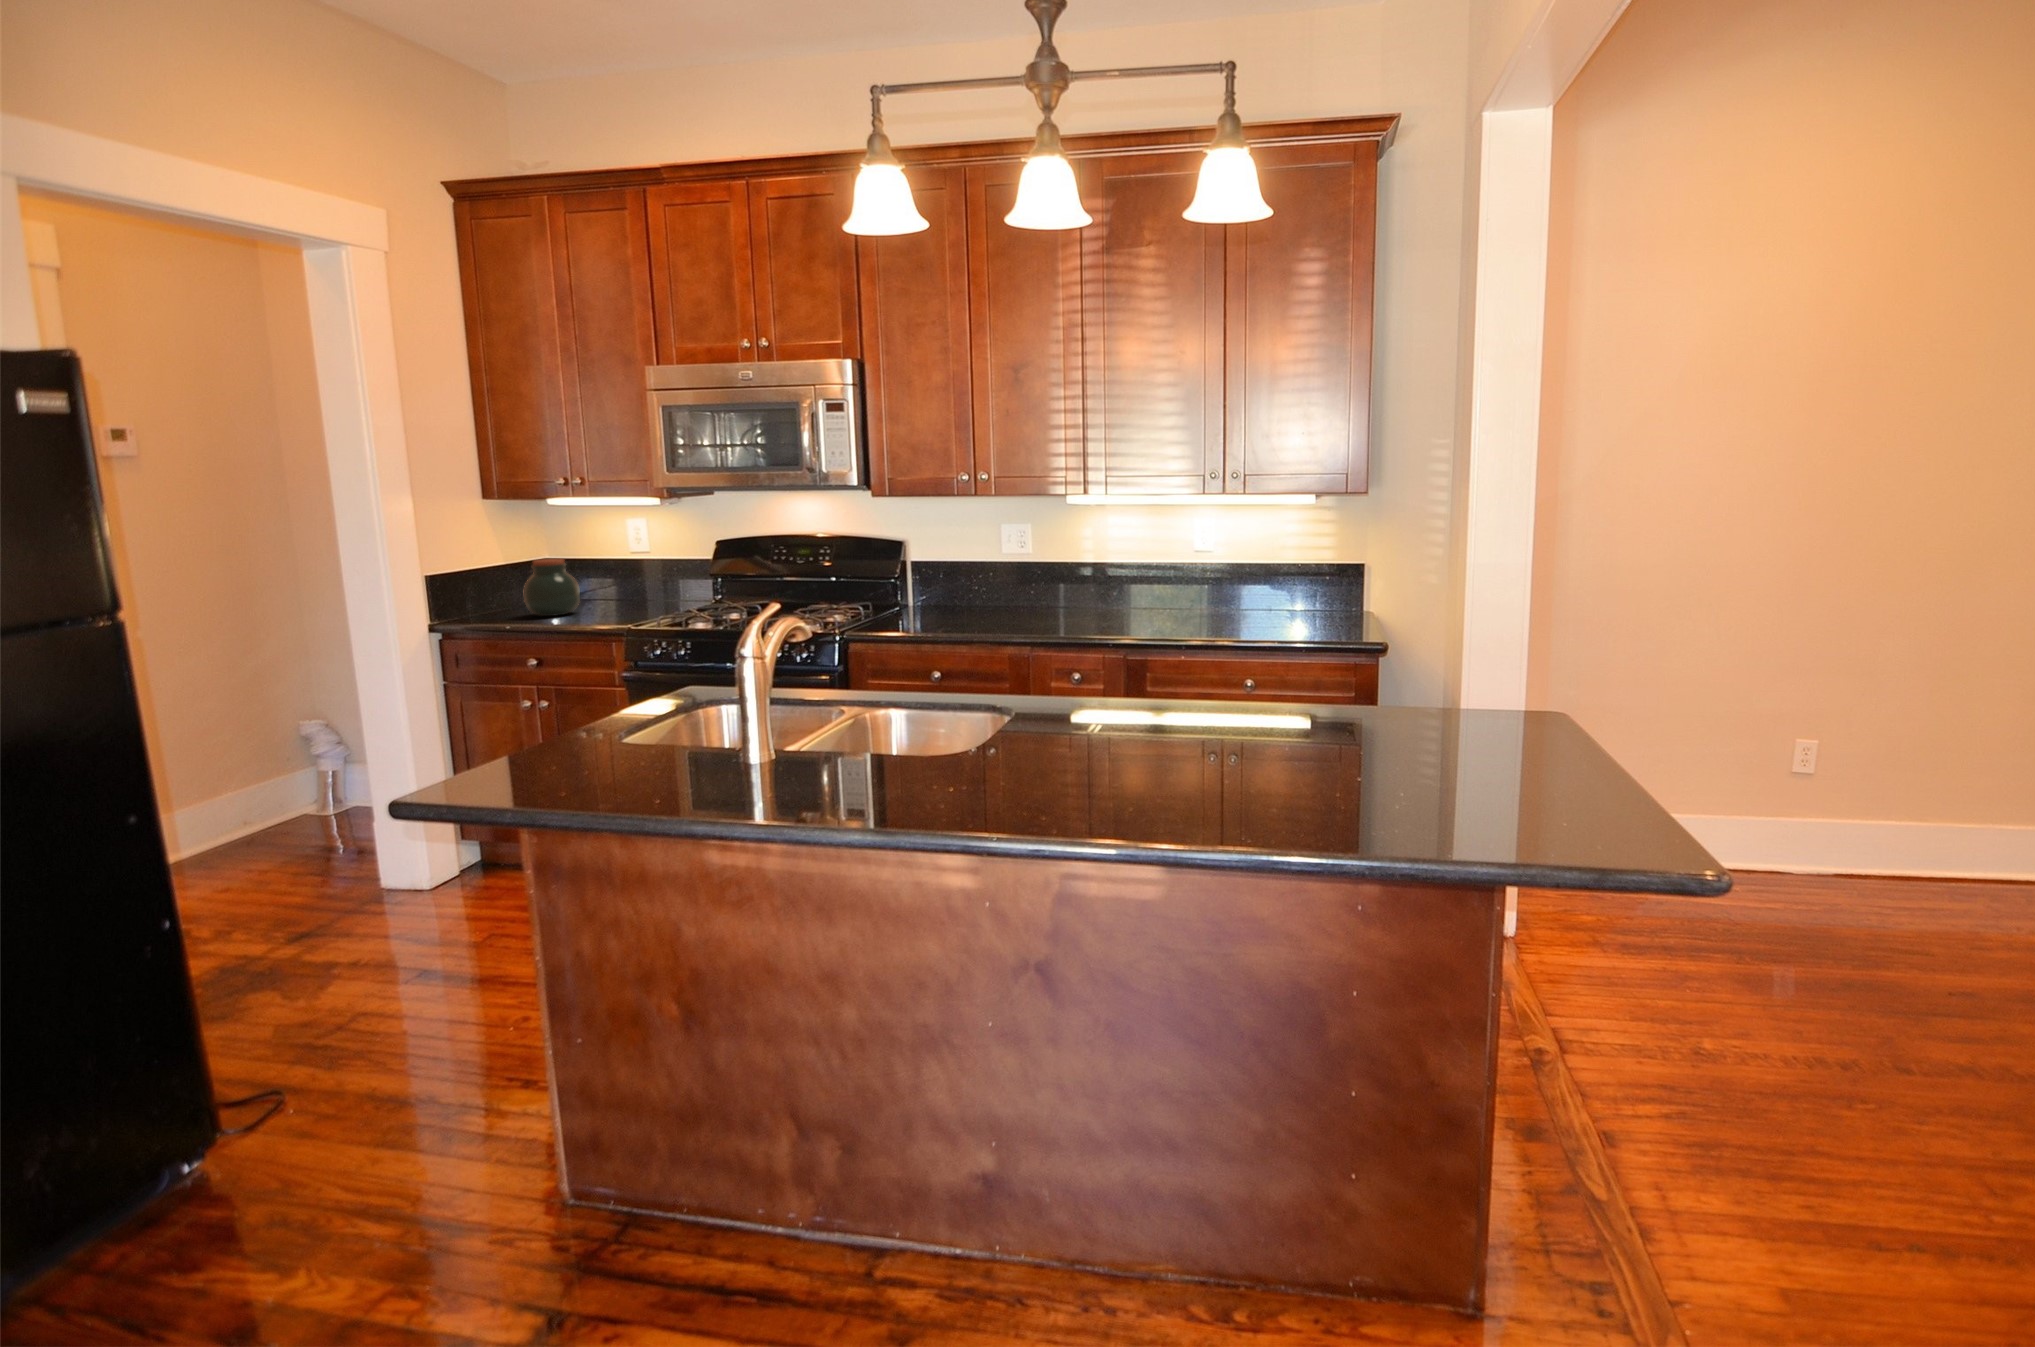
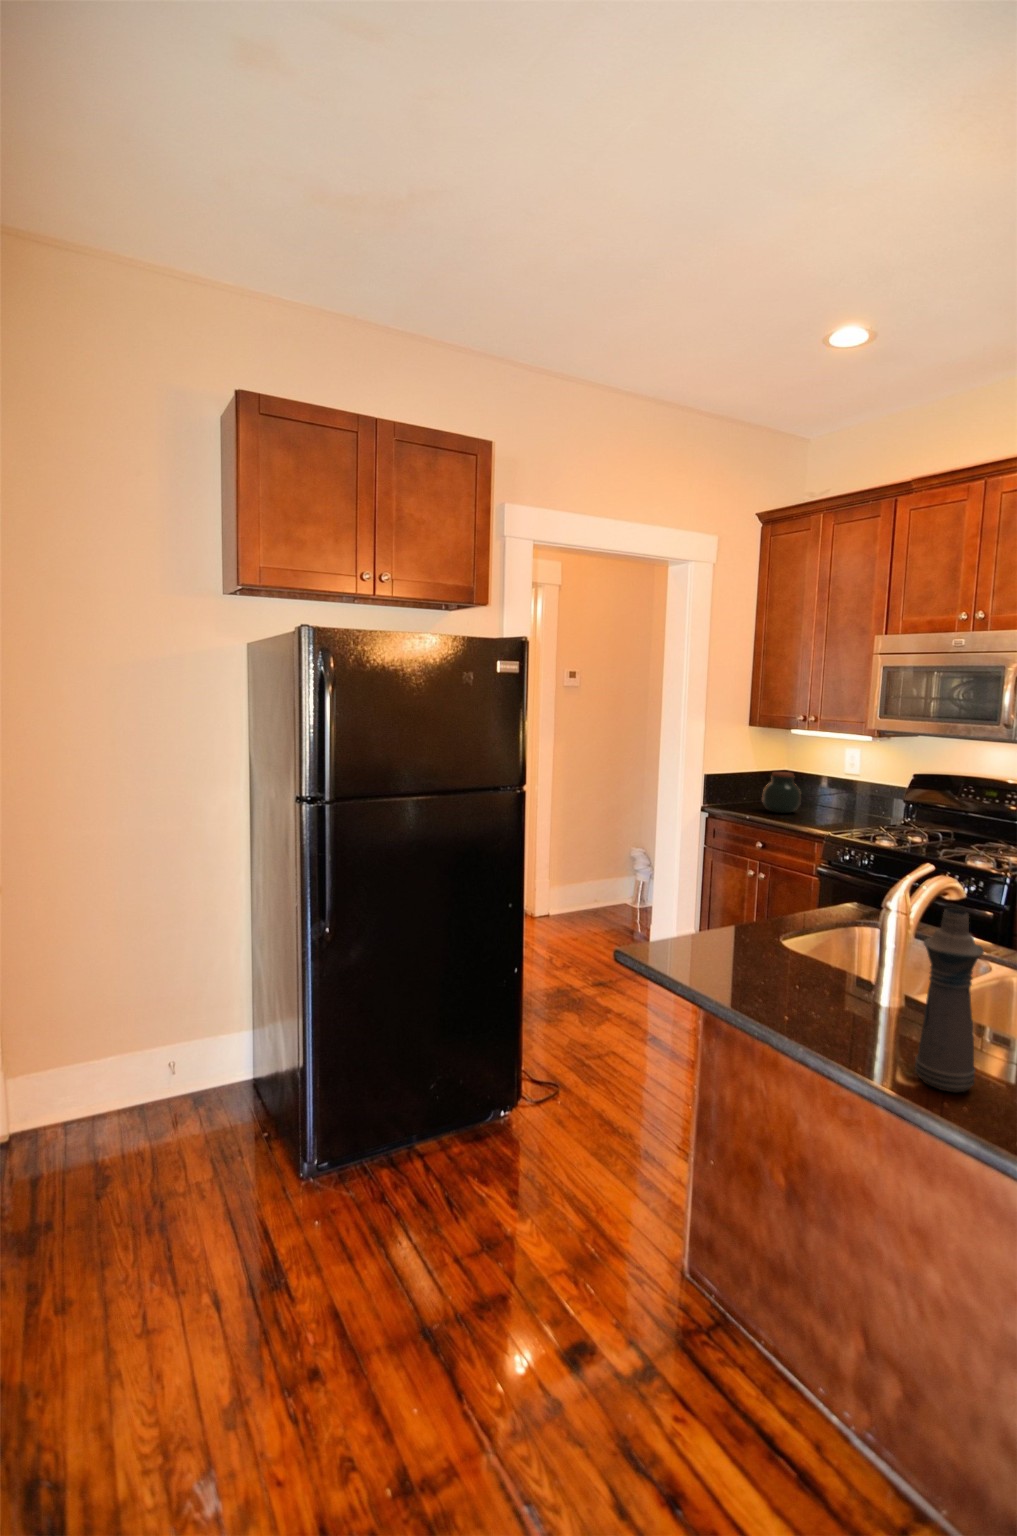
bottle: none [794,631,858,812] -> present [915,909,984,1092]

